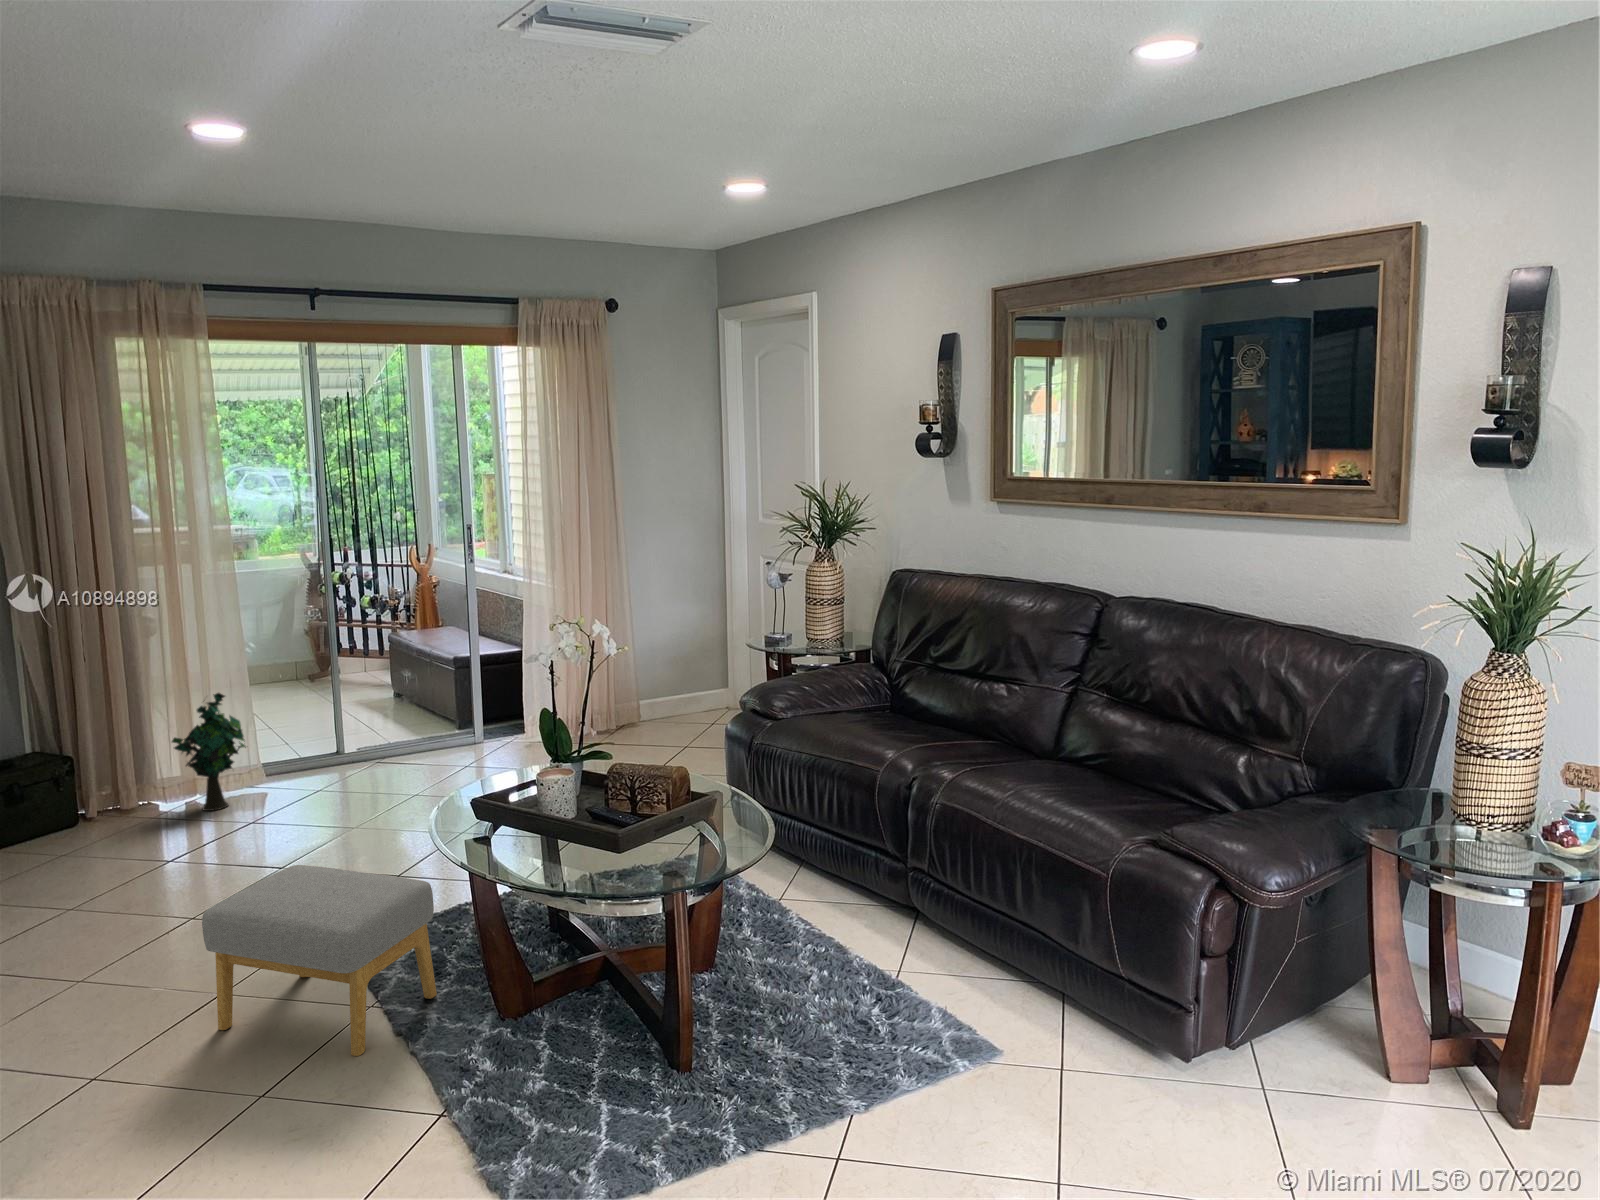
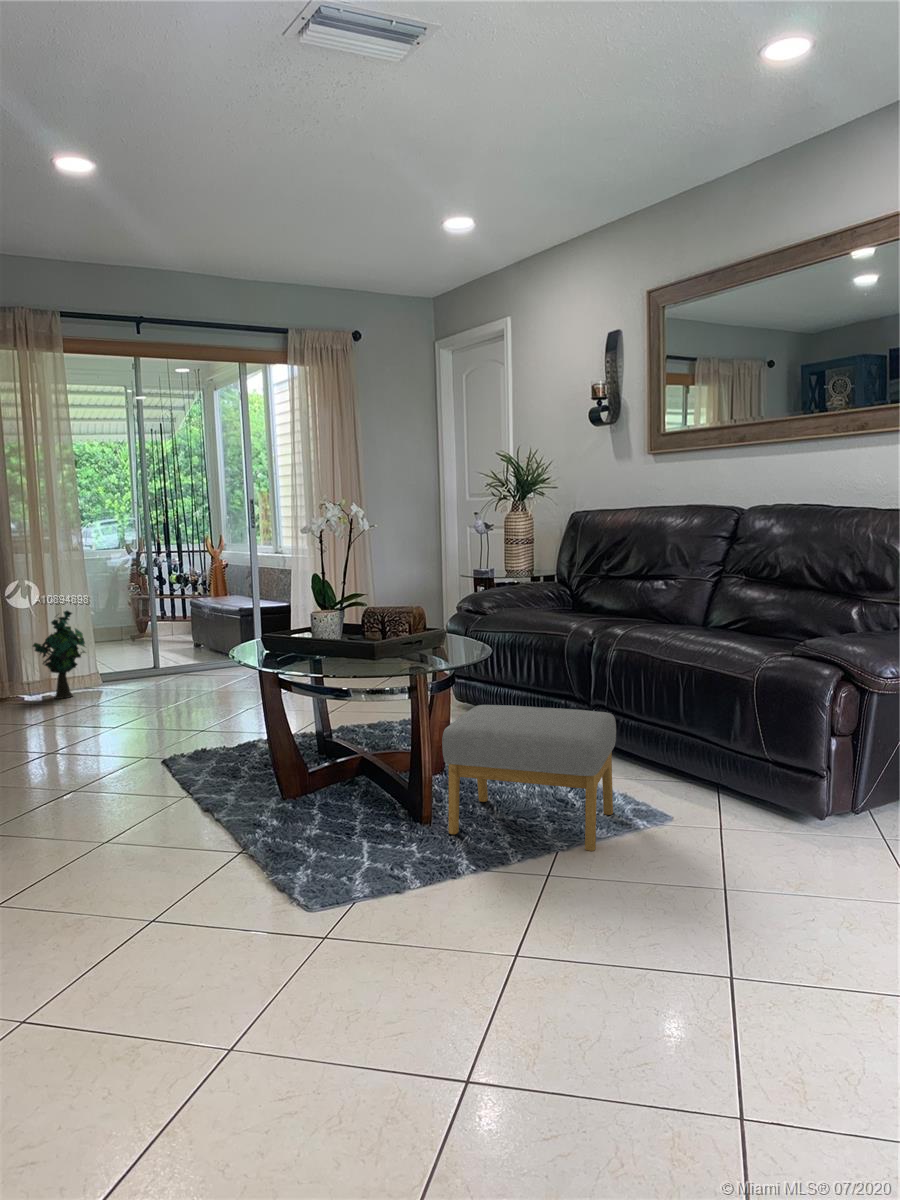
footstool: present [202,865,437,1056] -> present [442,705,616,851]

